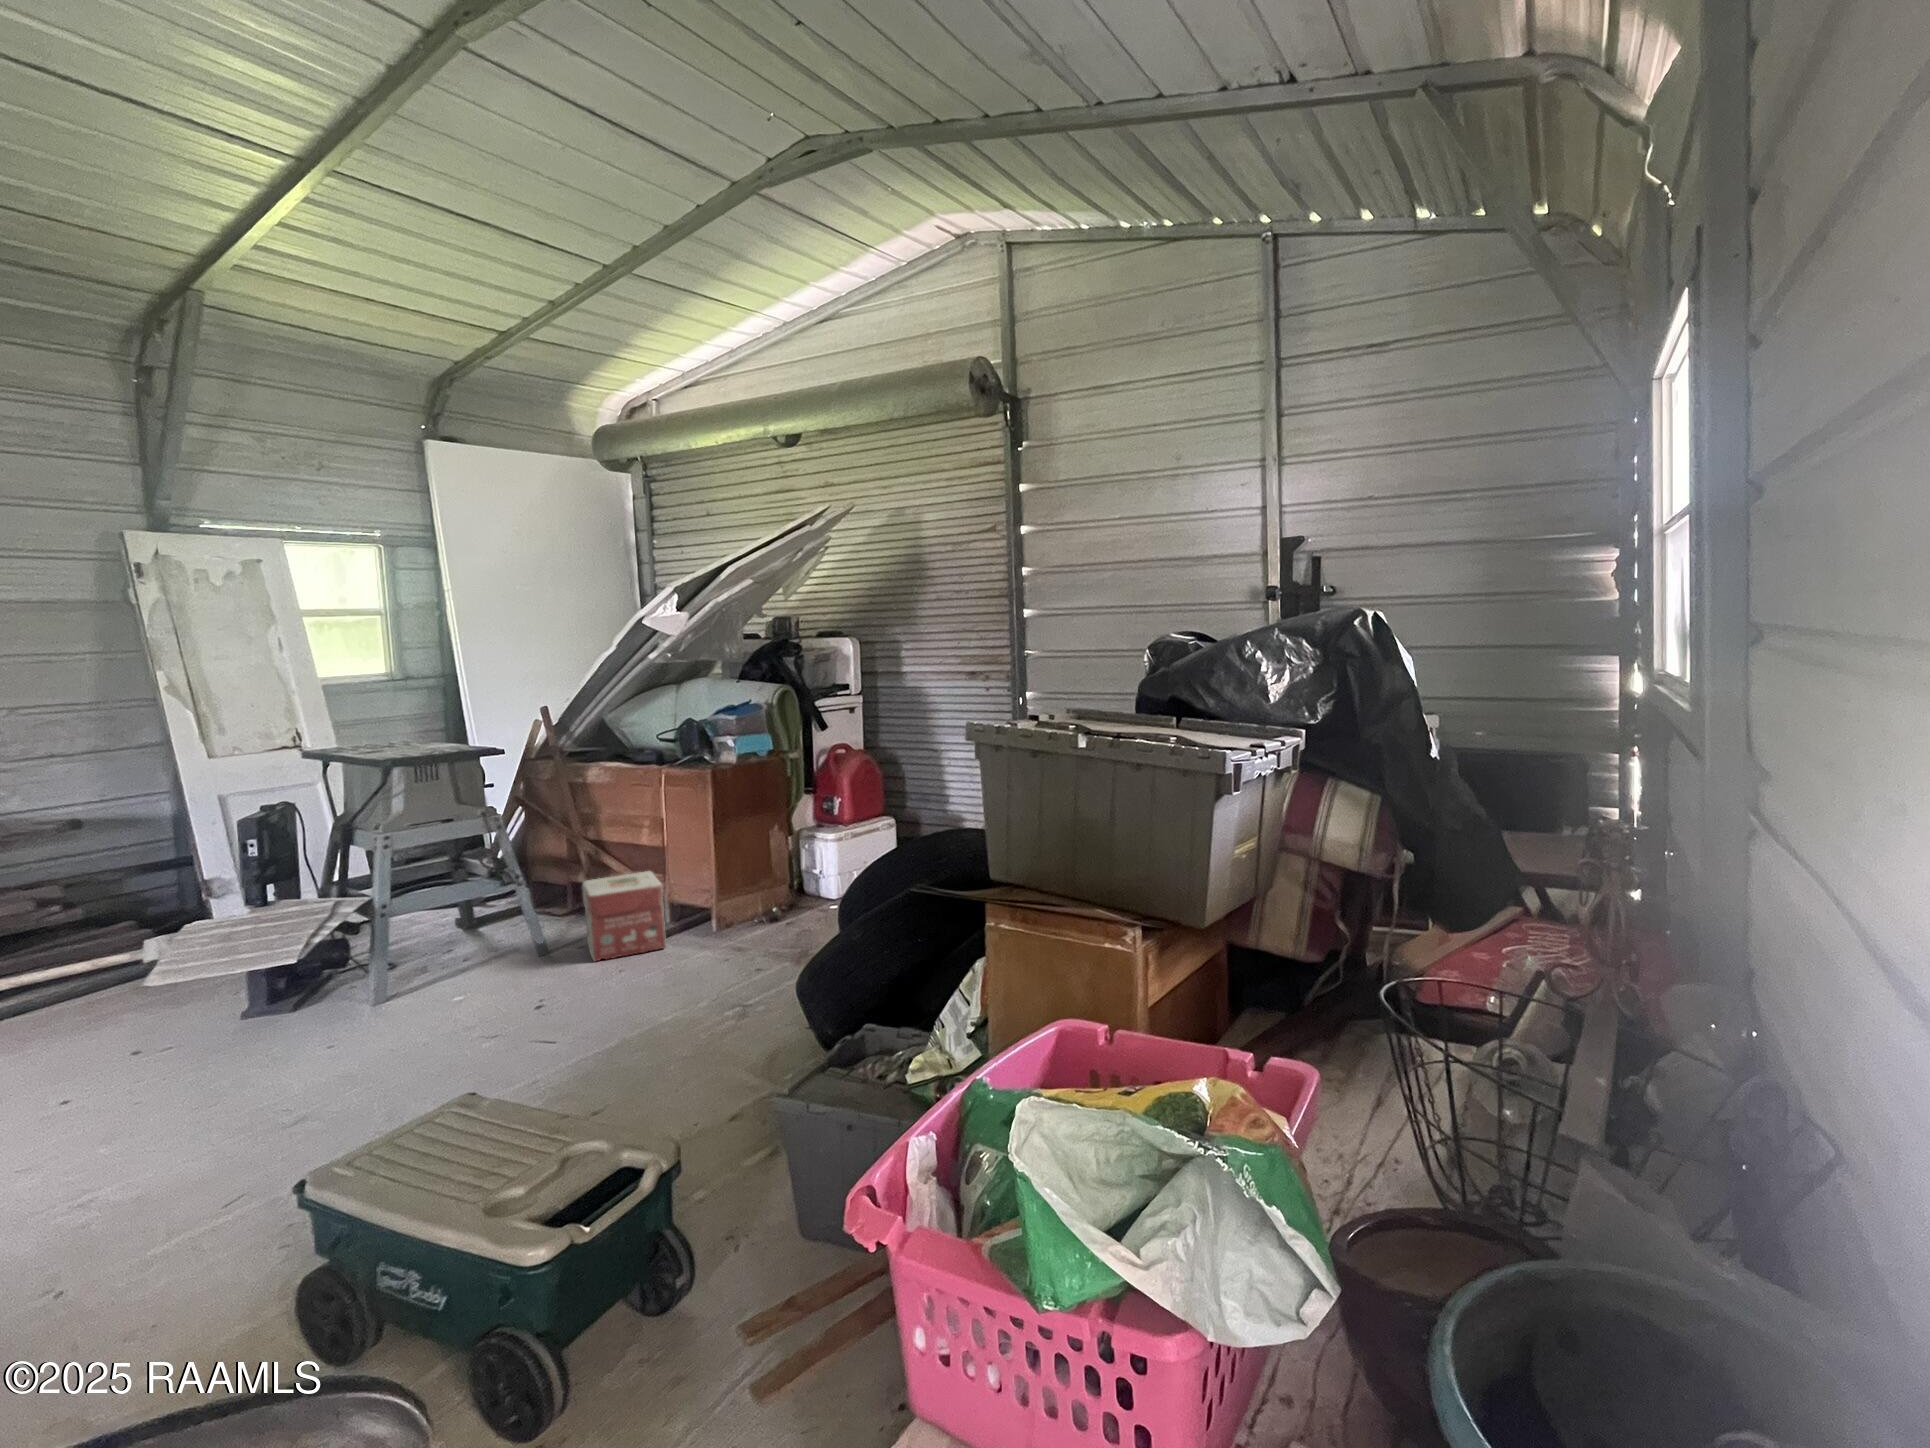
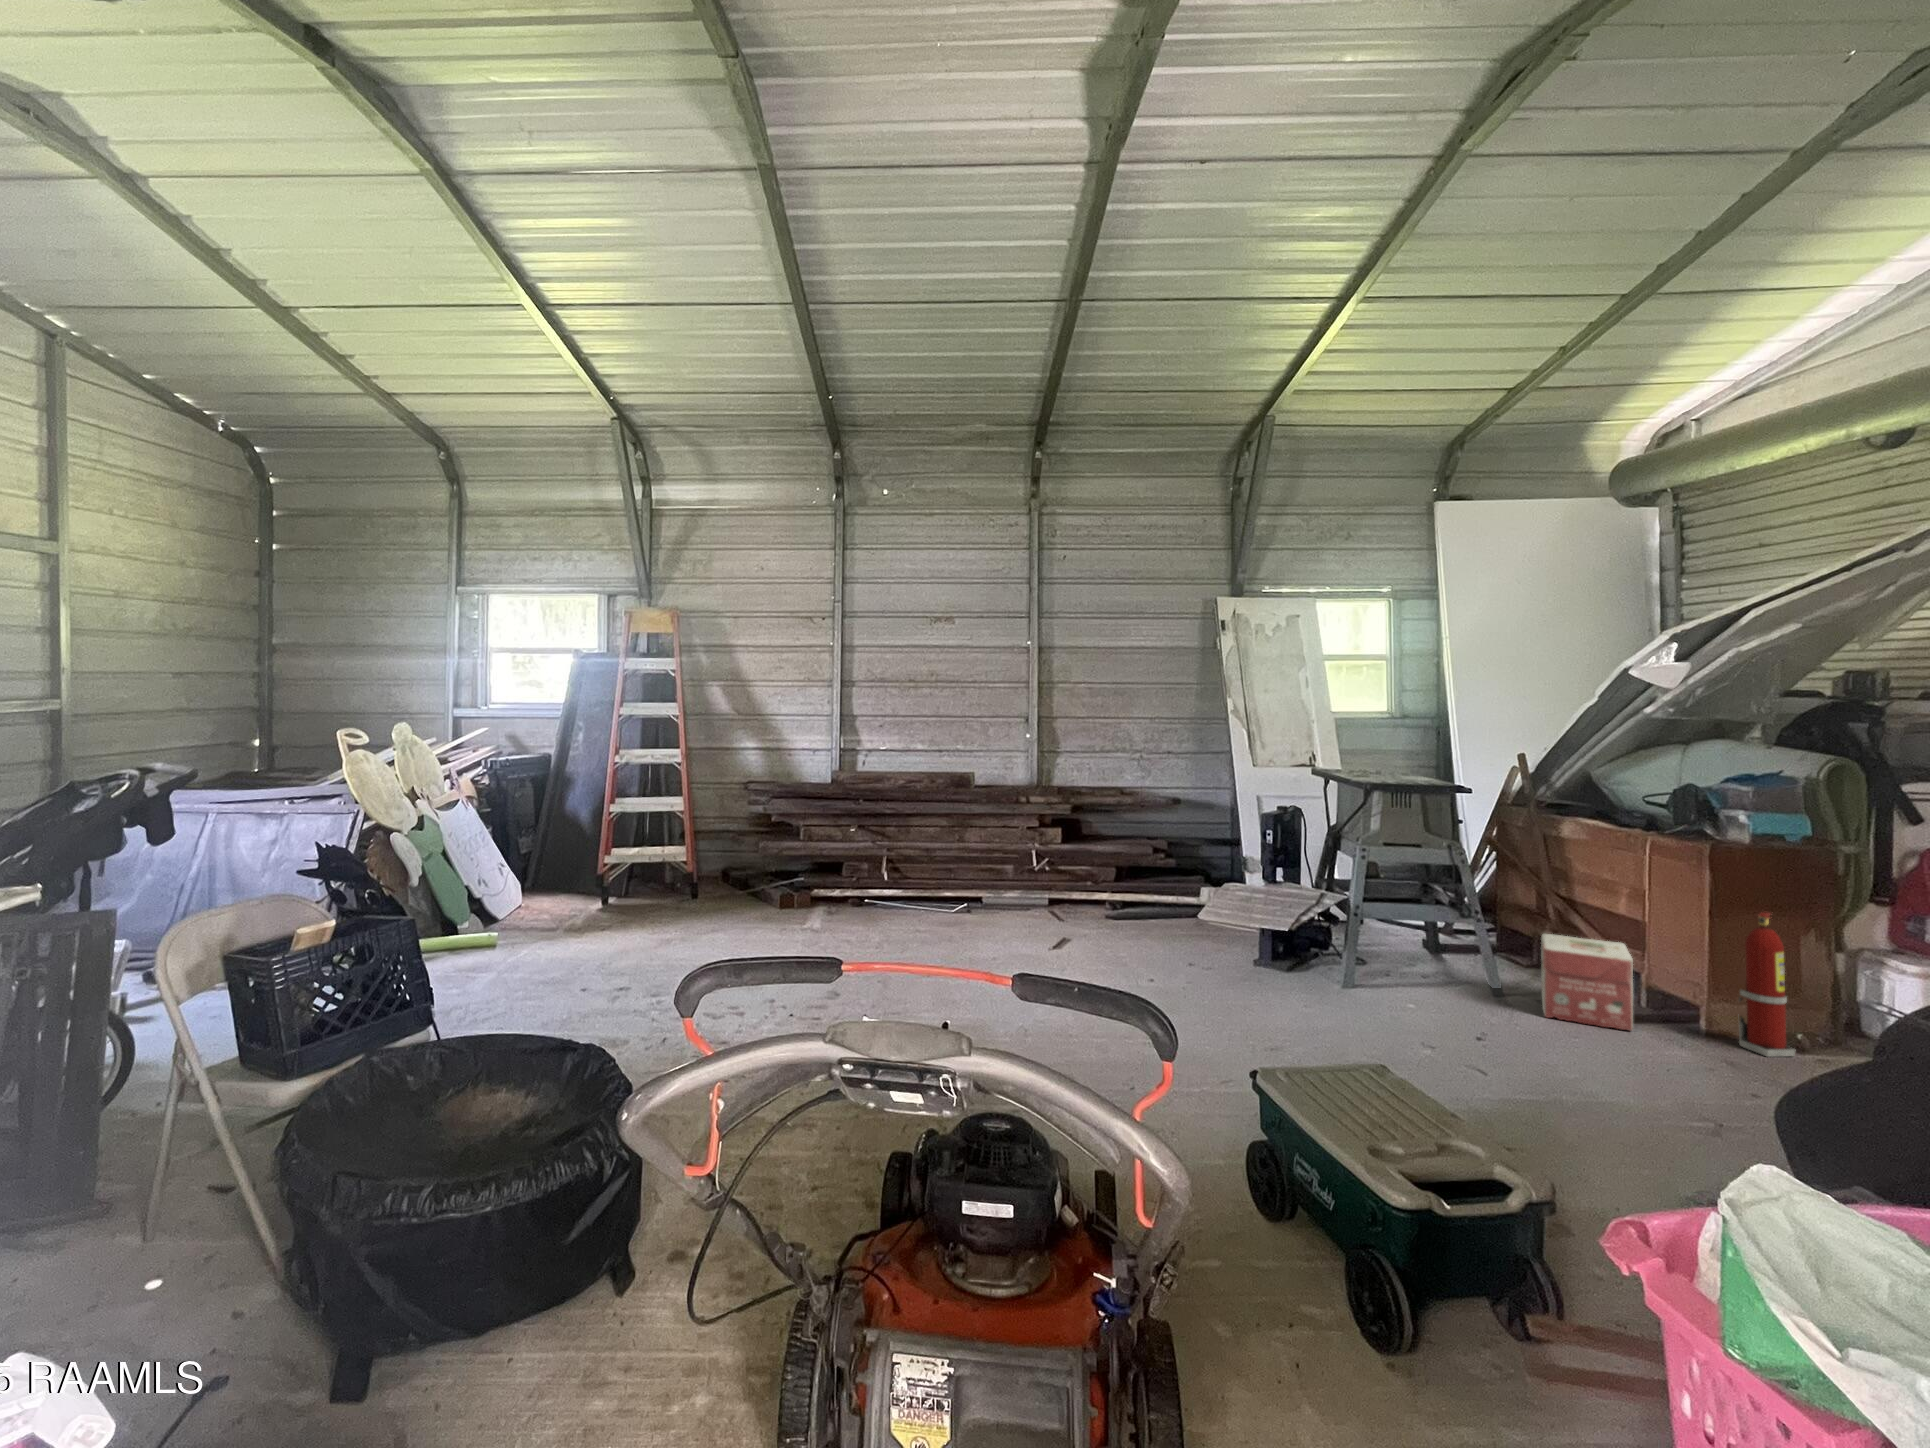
fire extinguisher: none [735,816,774,934] -> present [1739,913,1796,1057]

